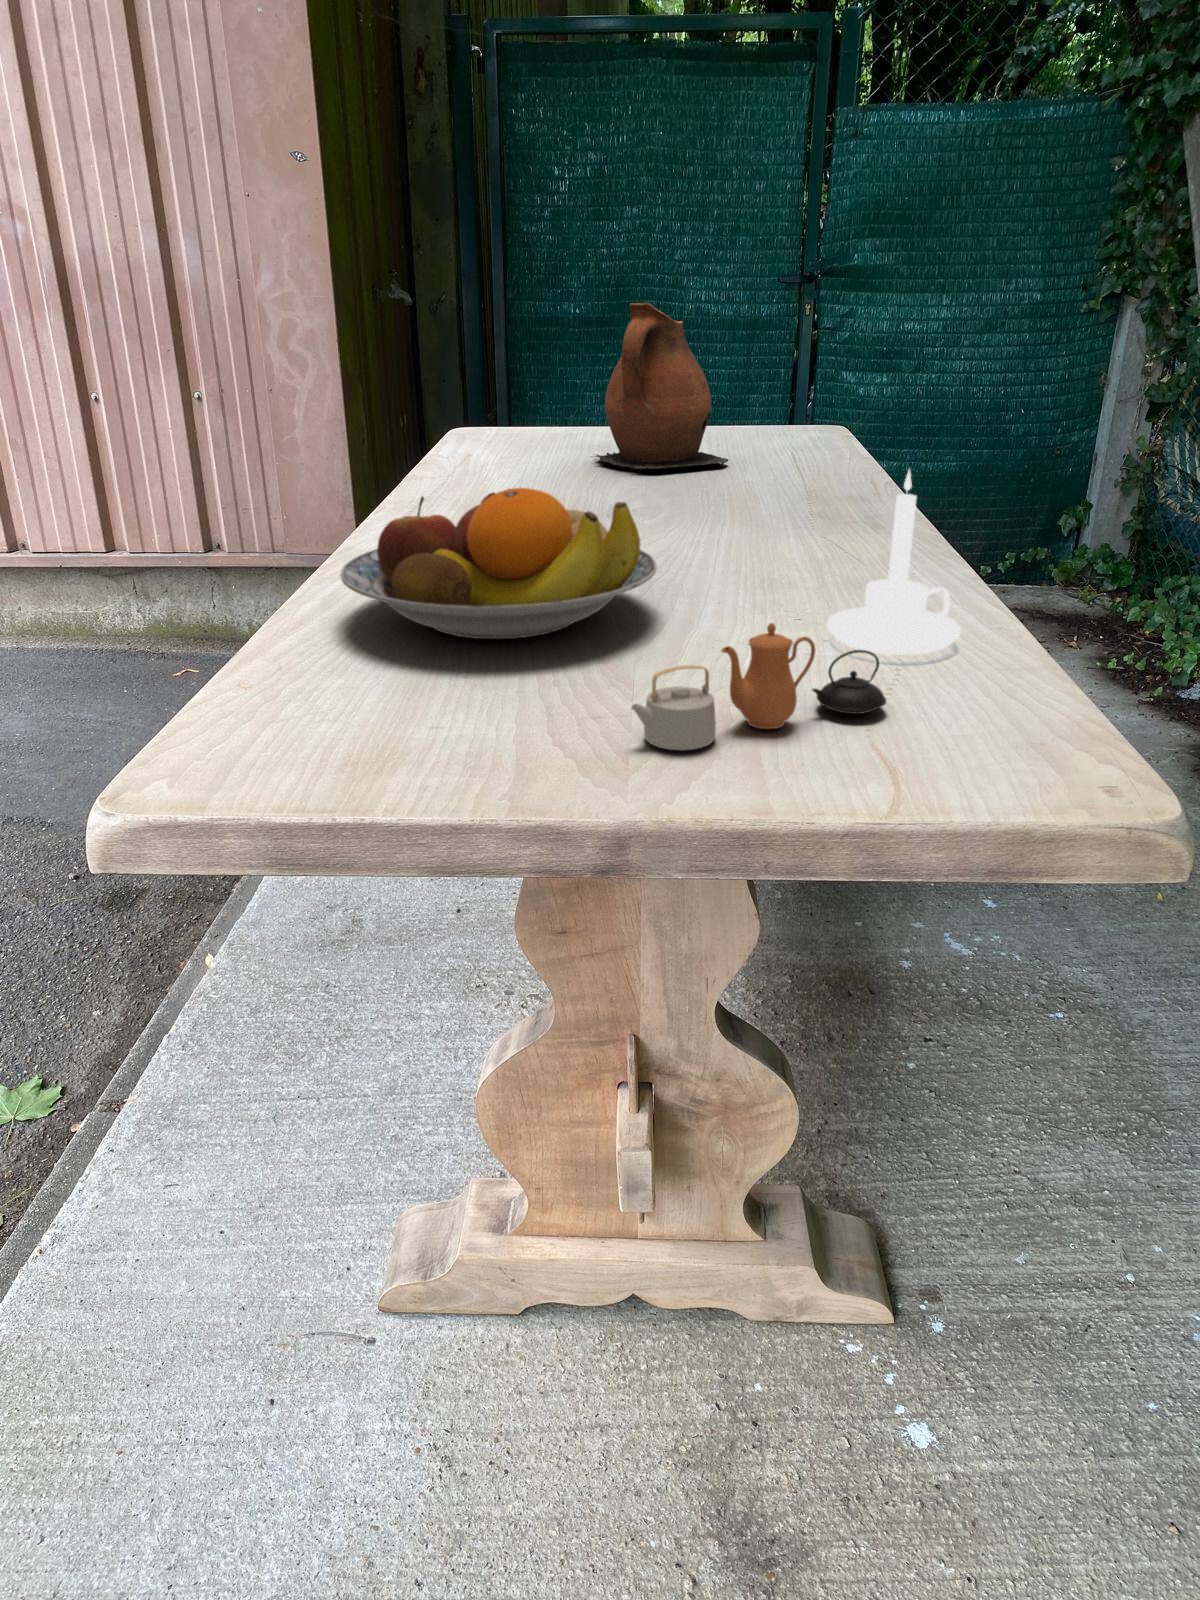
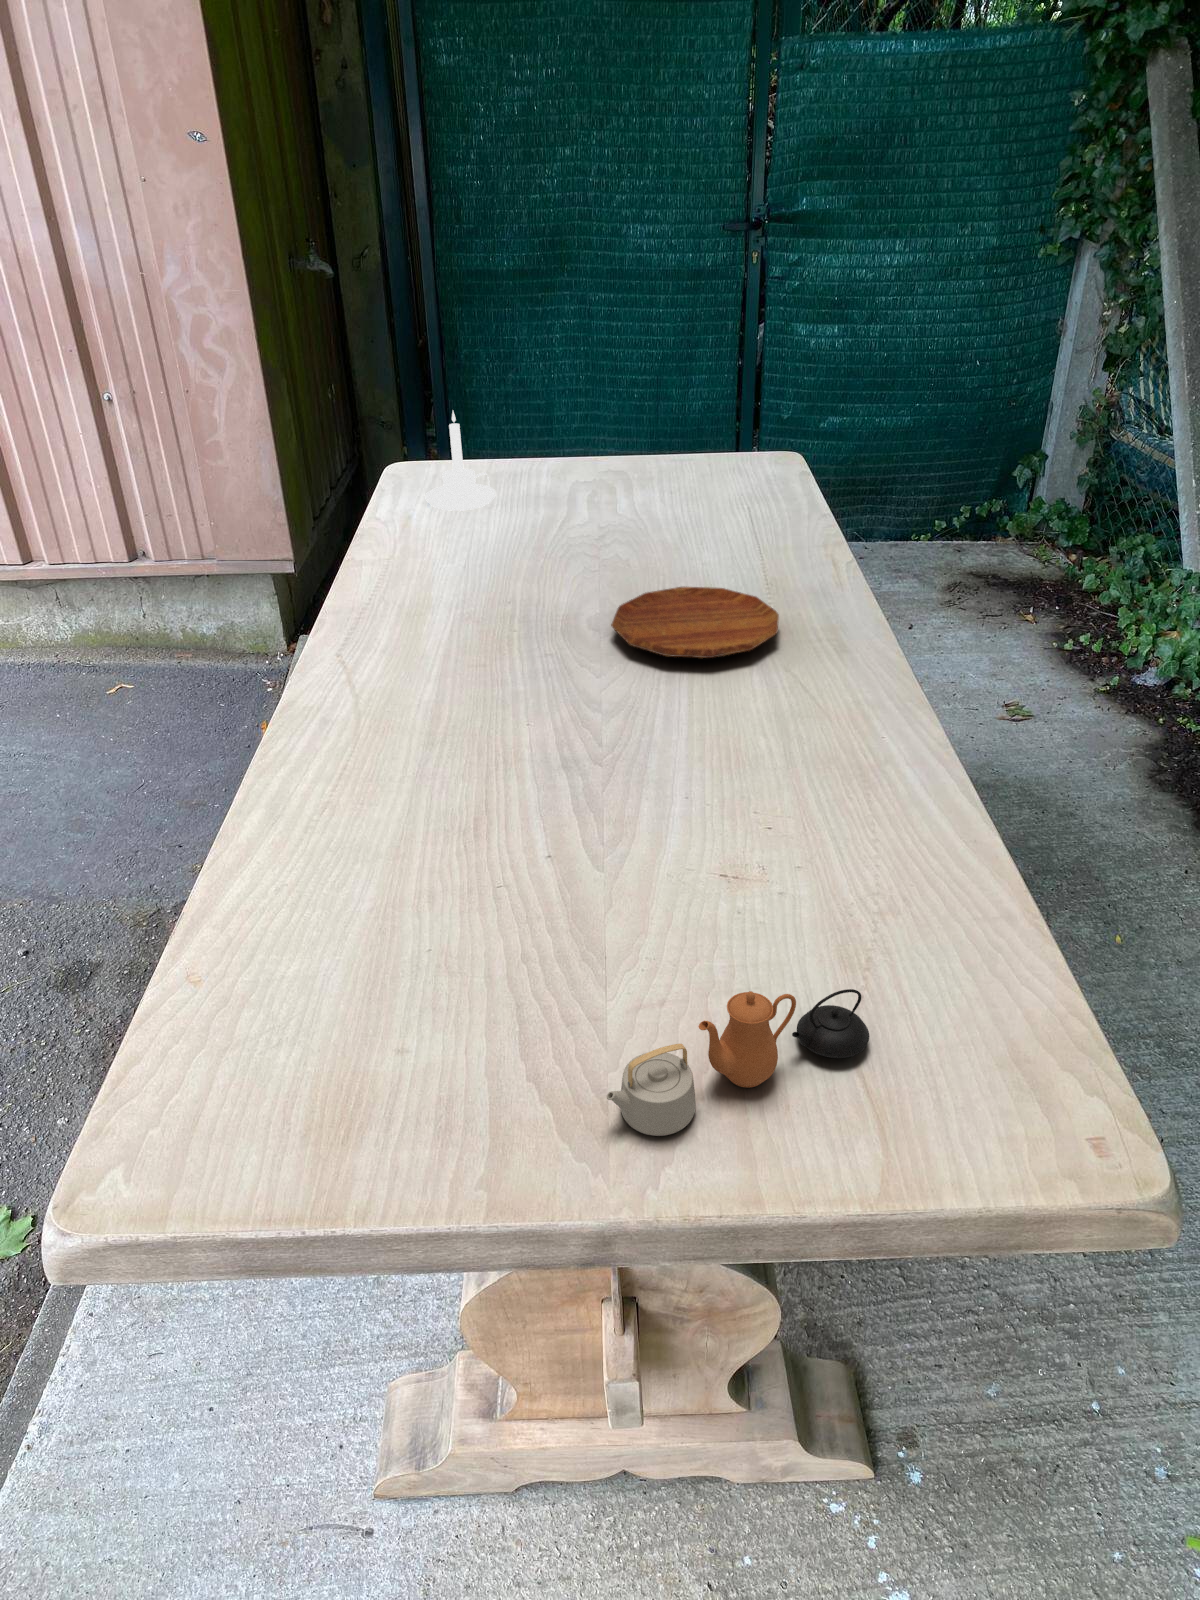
ceramic pitcher: present [591,303,729,469] -> none [536,386,683,561]
candle holder: present [827,470,961,655] -> present [426,411,495,511]
tray: none [657,477,818,516] -> present [611,587,779,658]
fruit bowl: present [340,488,657,639] -> none [285,717,621,927]

